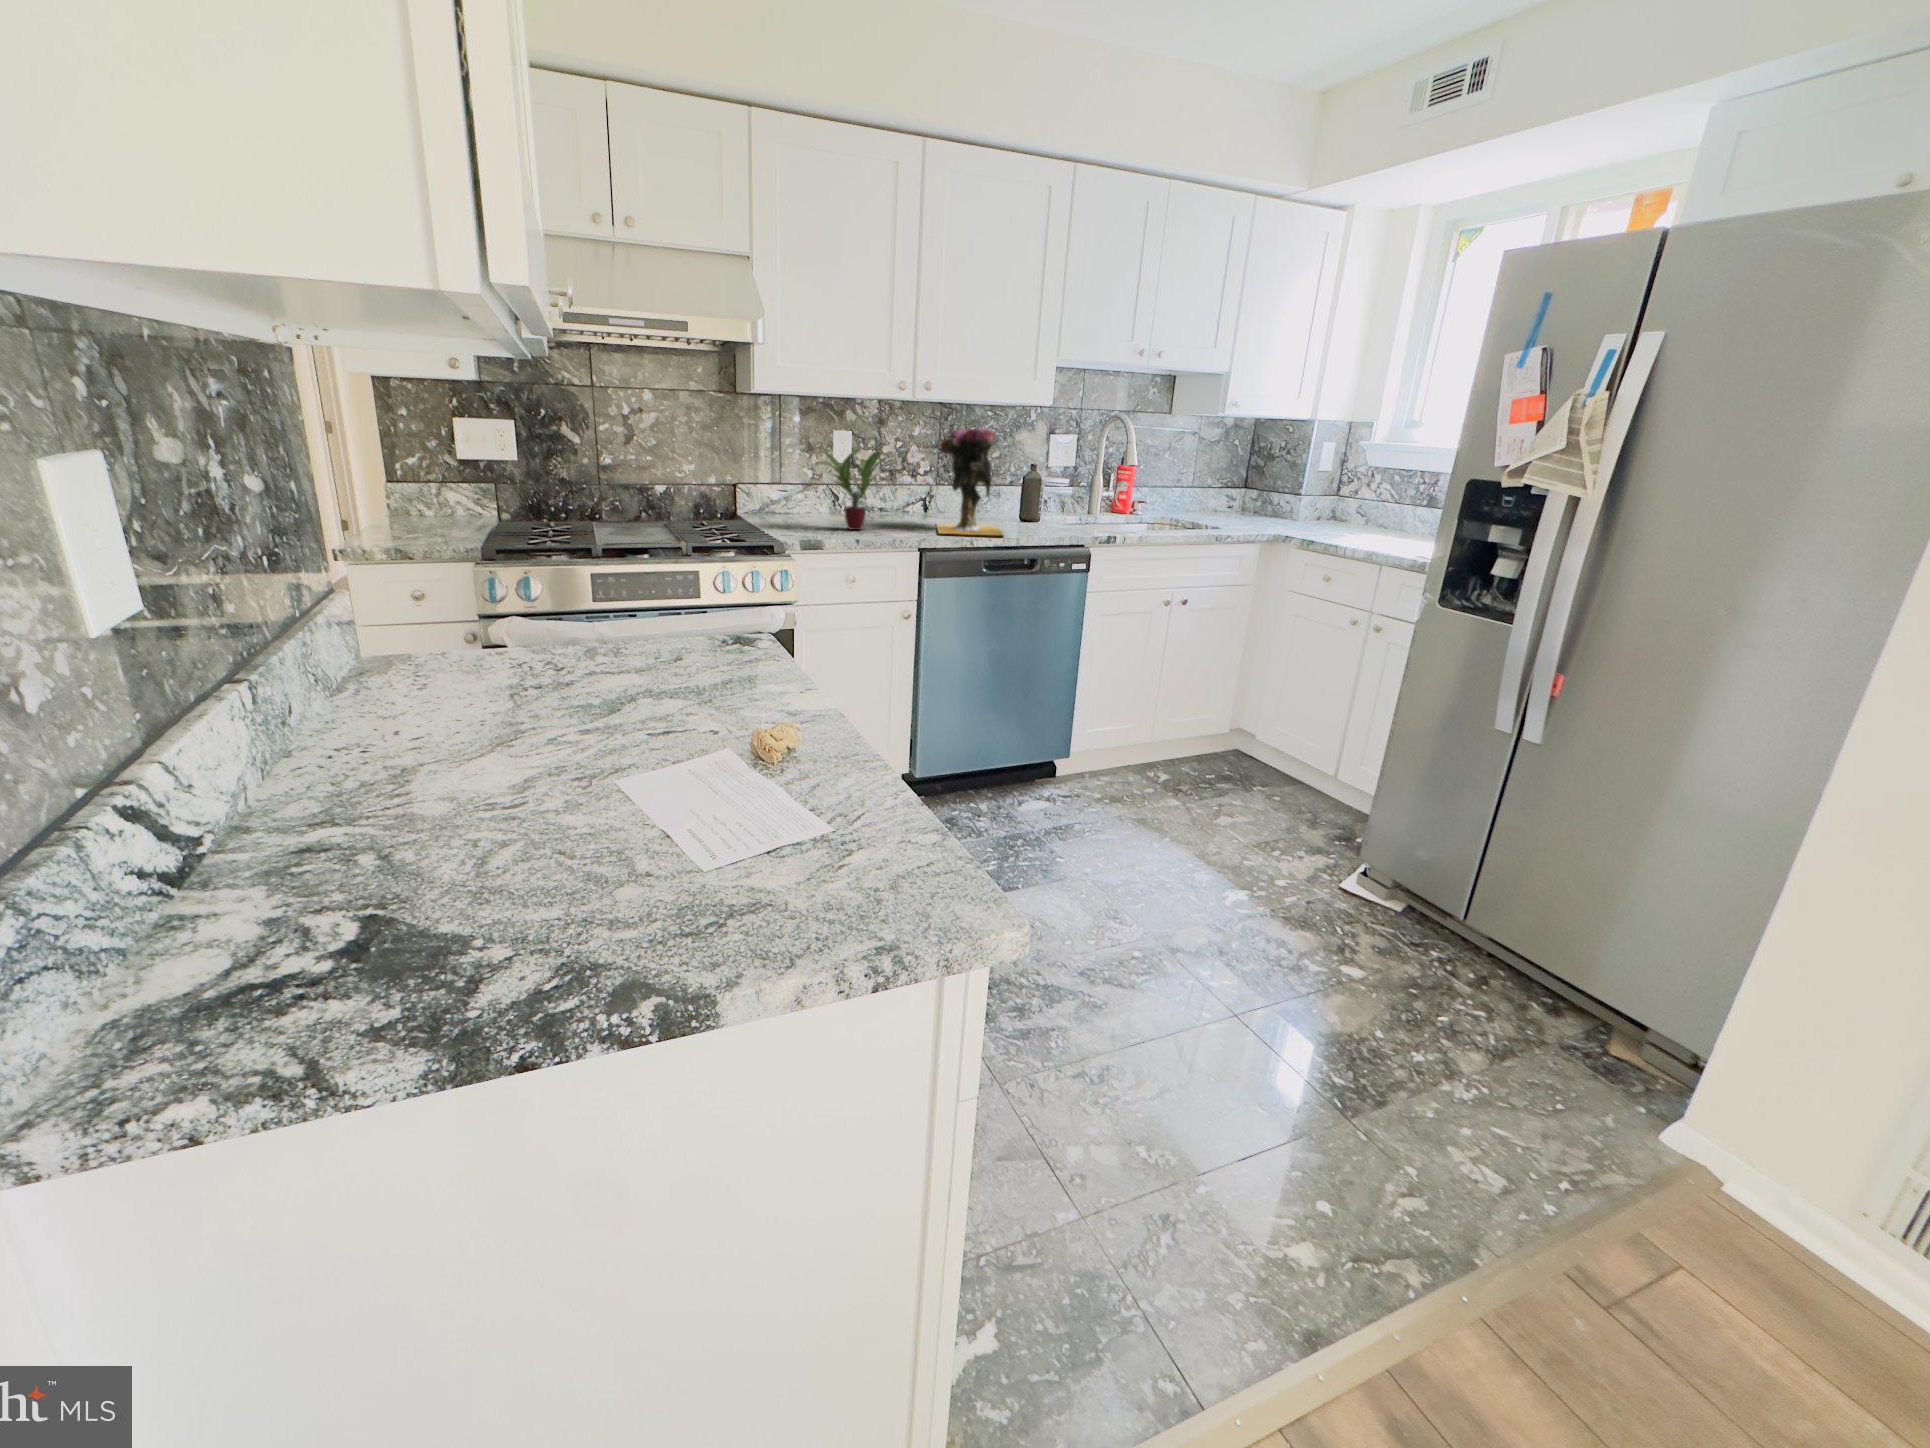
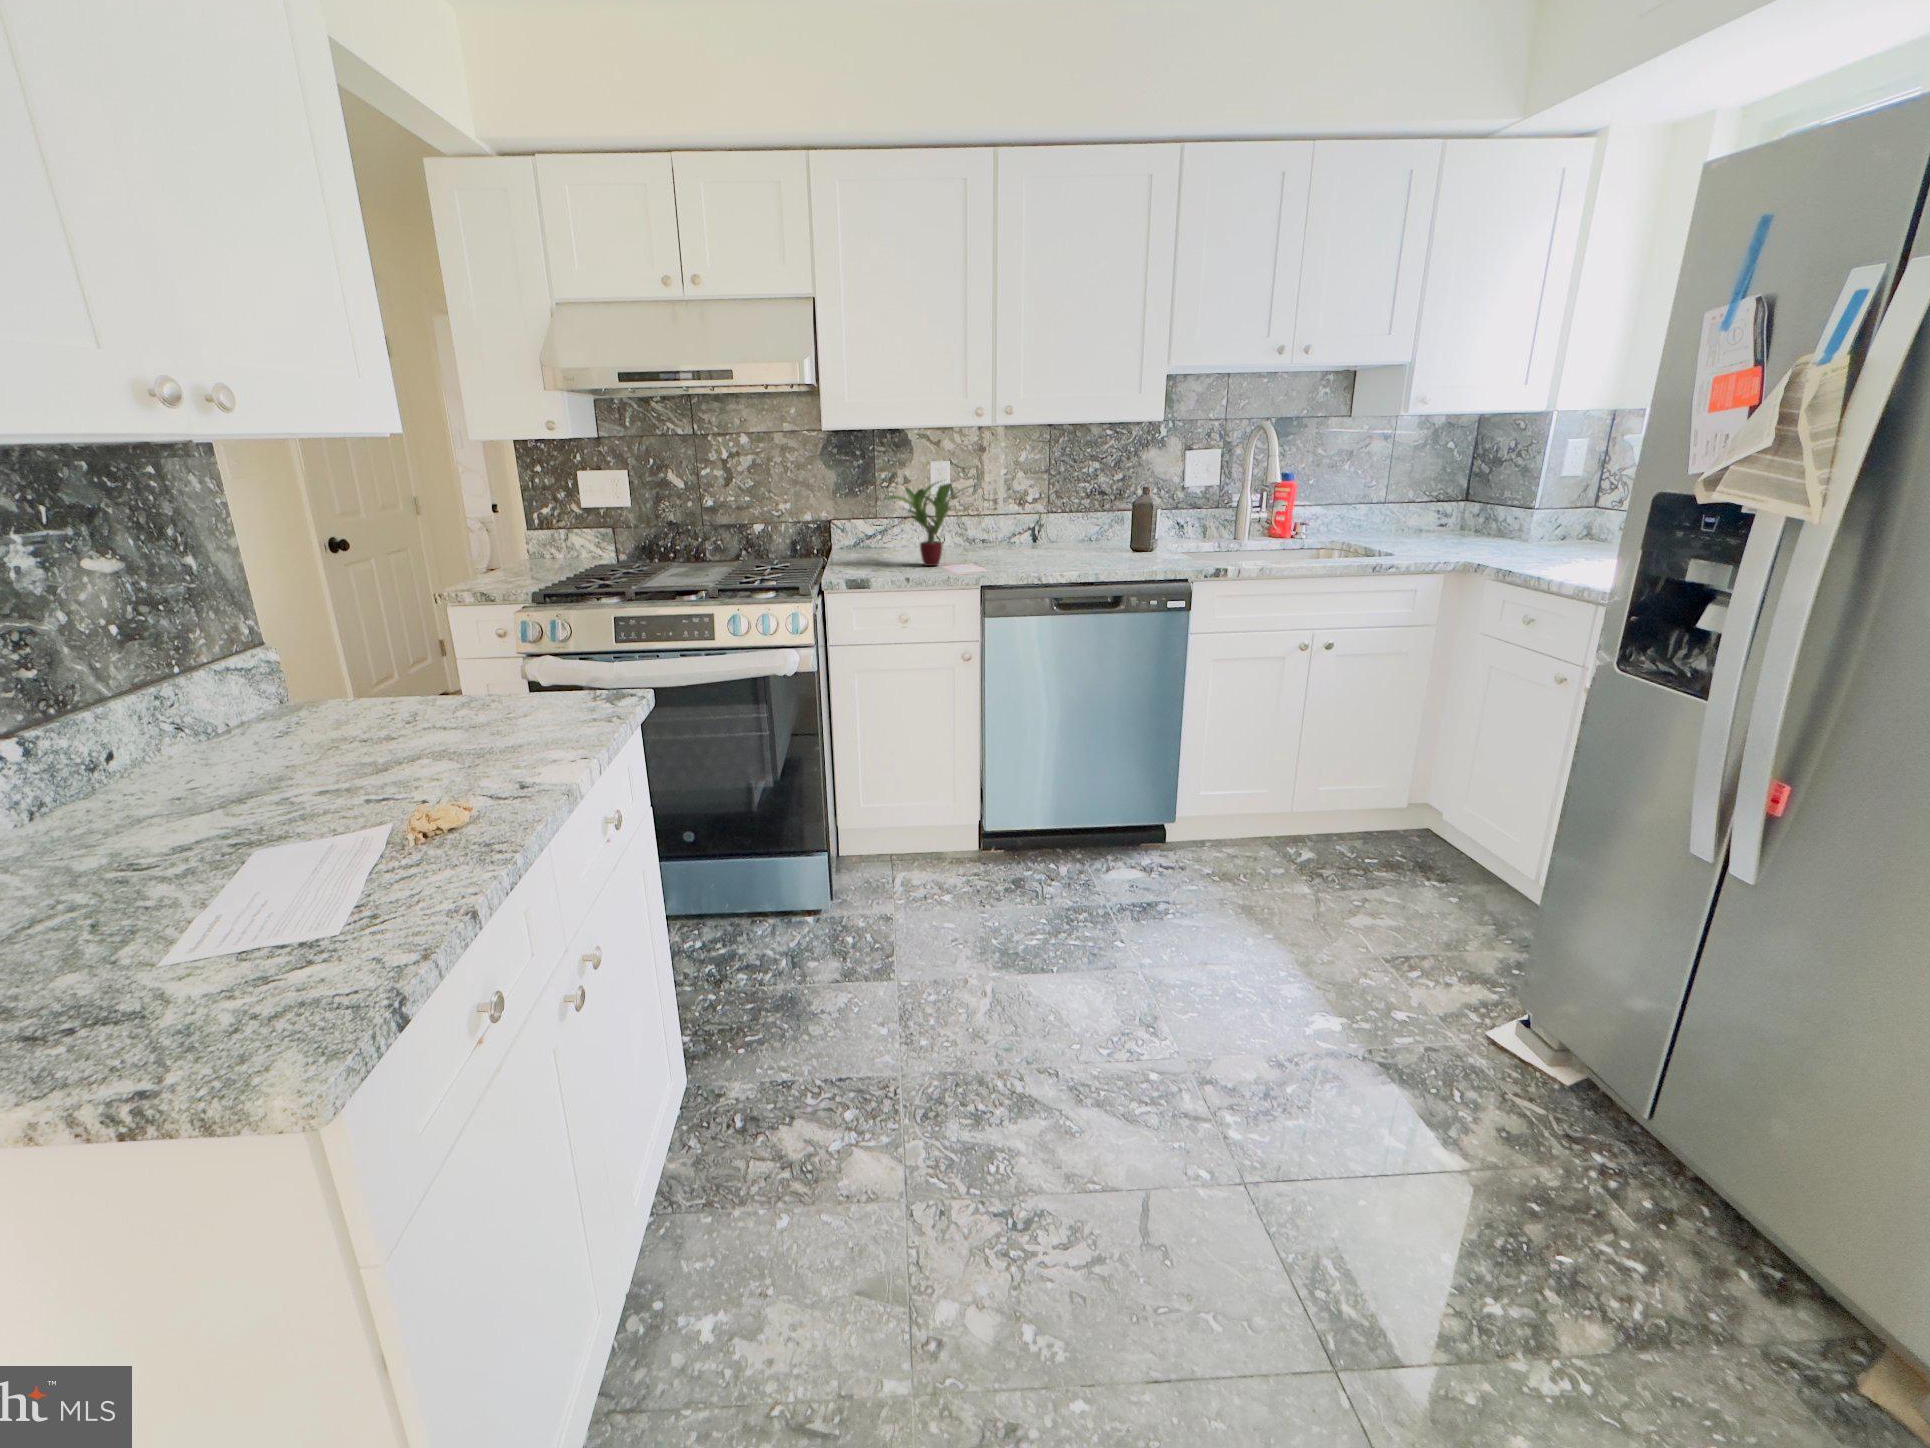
vase: present [936,429,1004,535] -> none [1015,452,1100,570]

